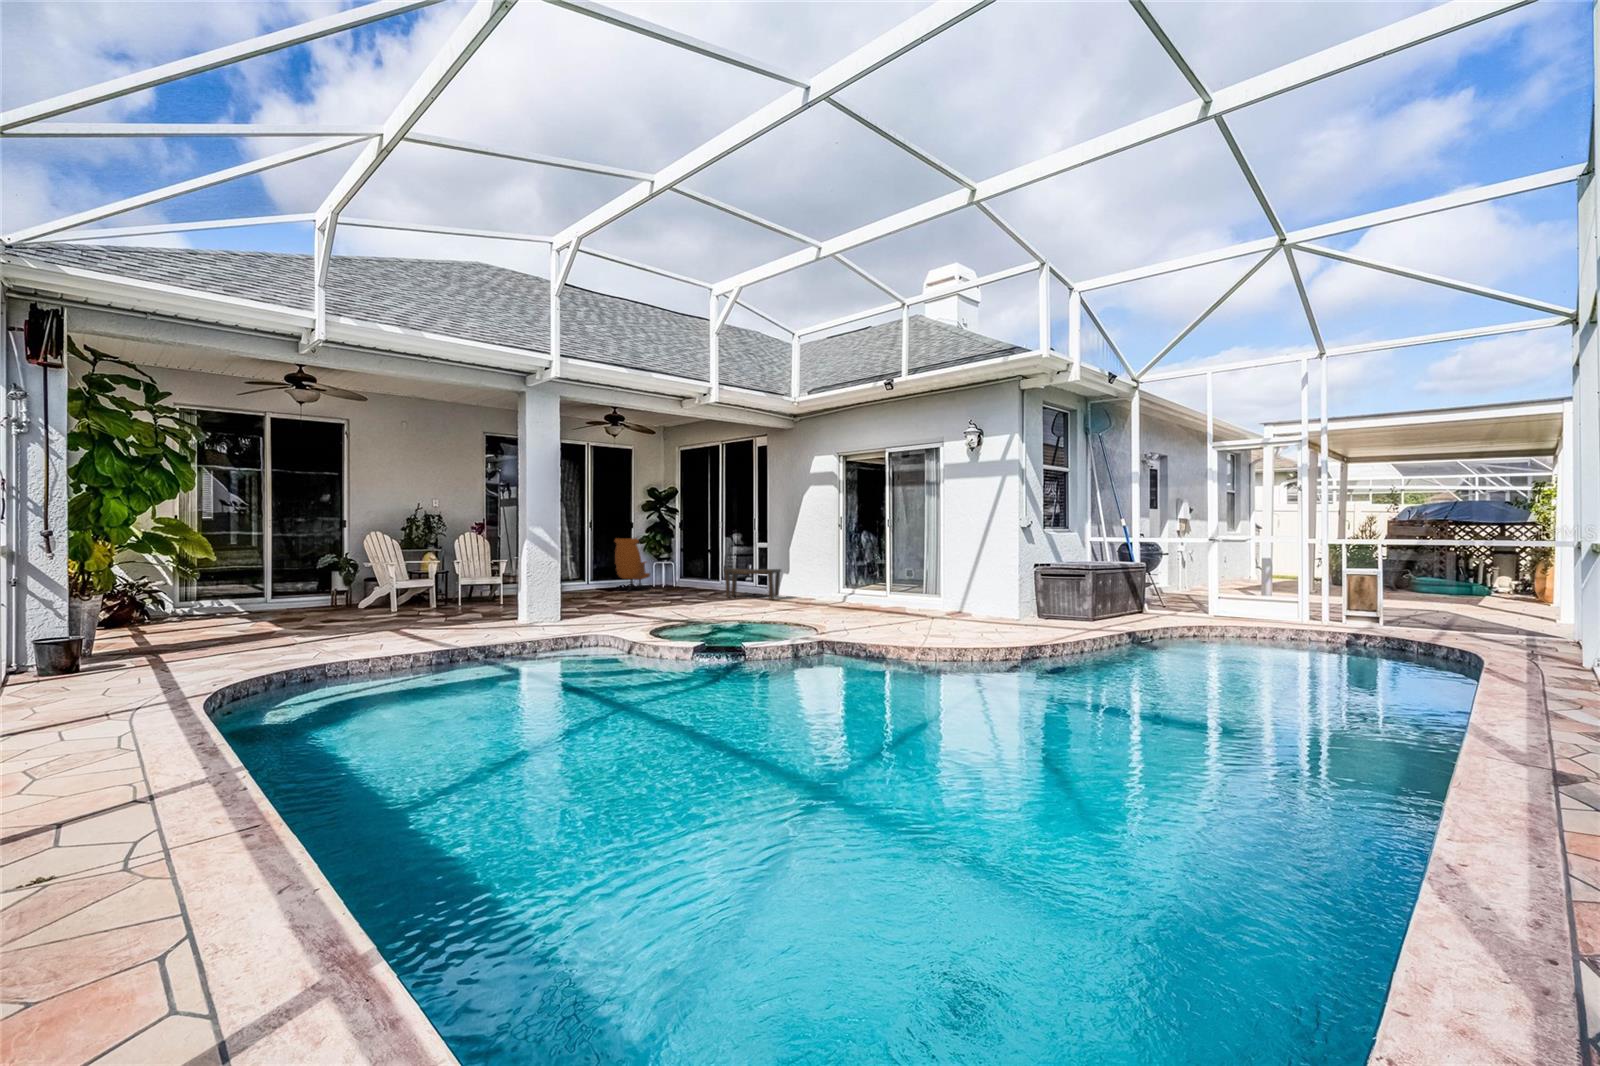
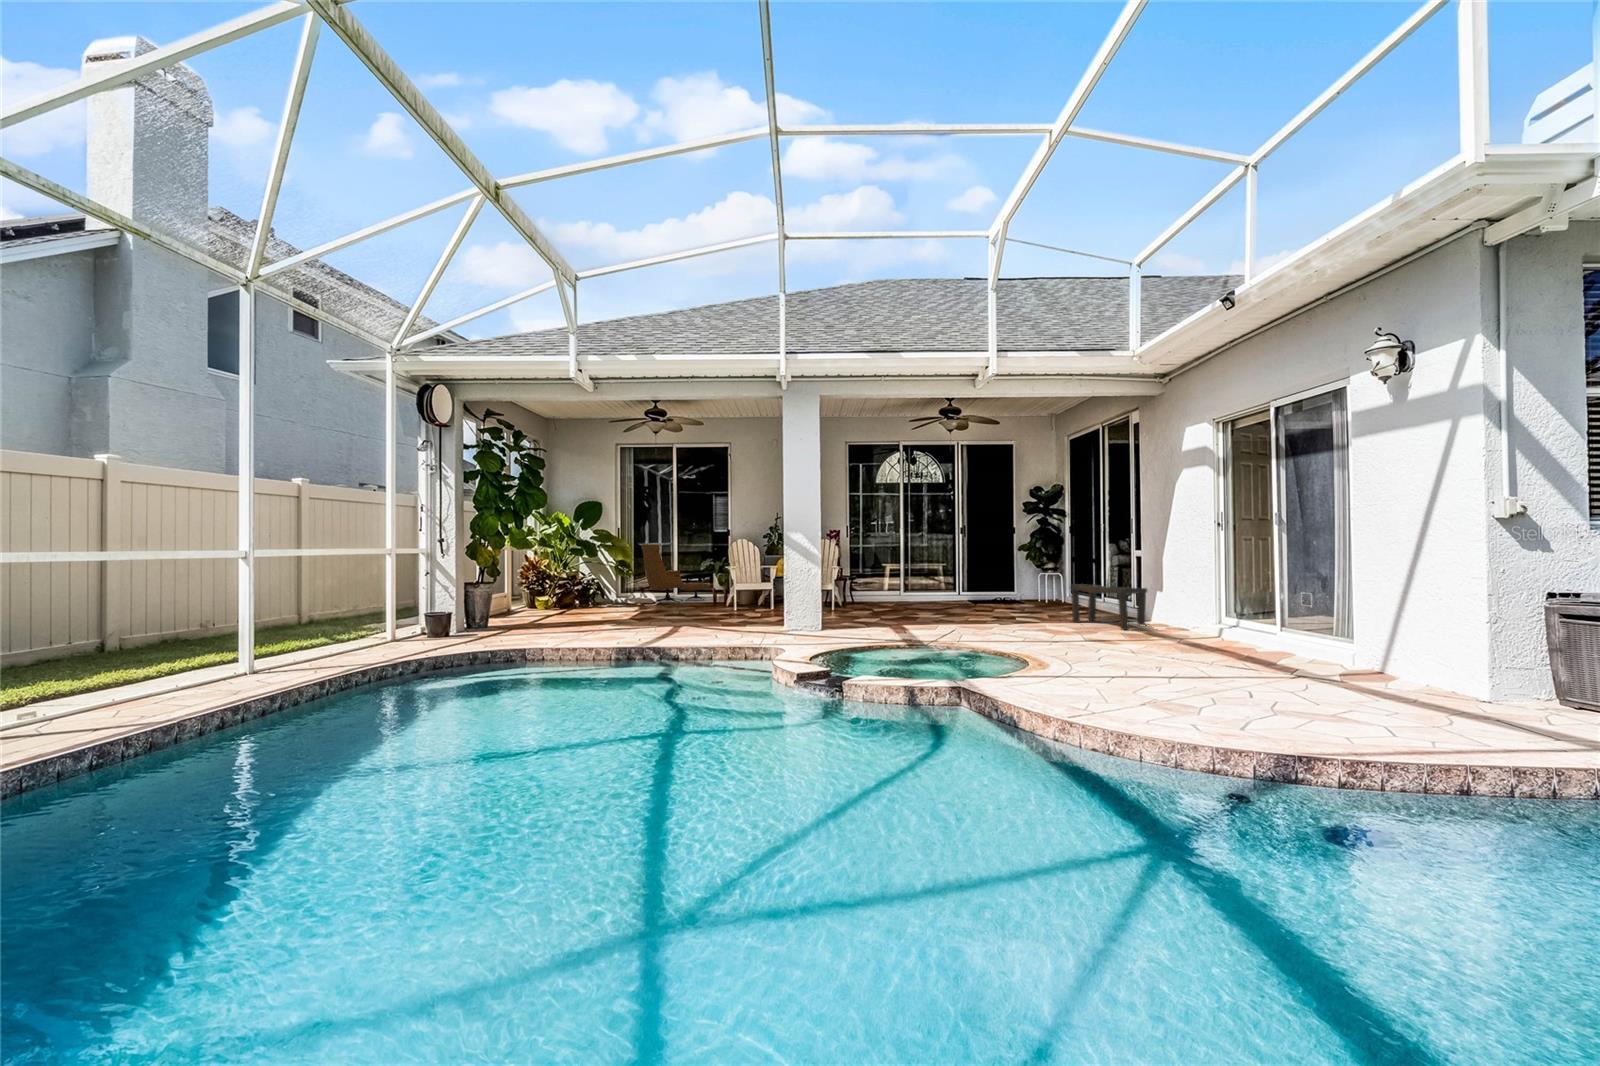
lounge chair: present [615,538,650,590] -> present [641,544,708,604]

